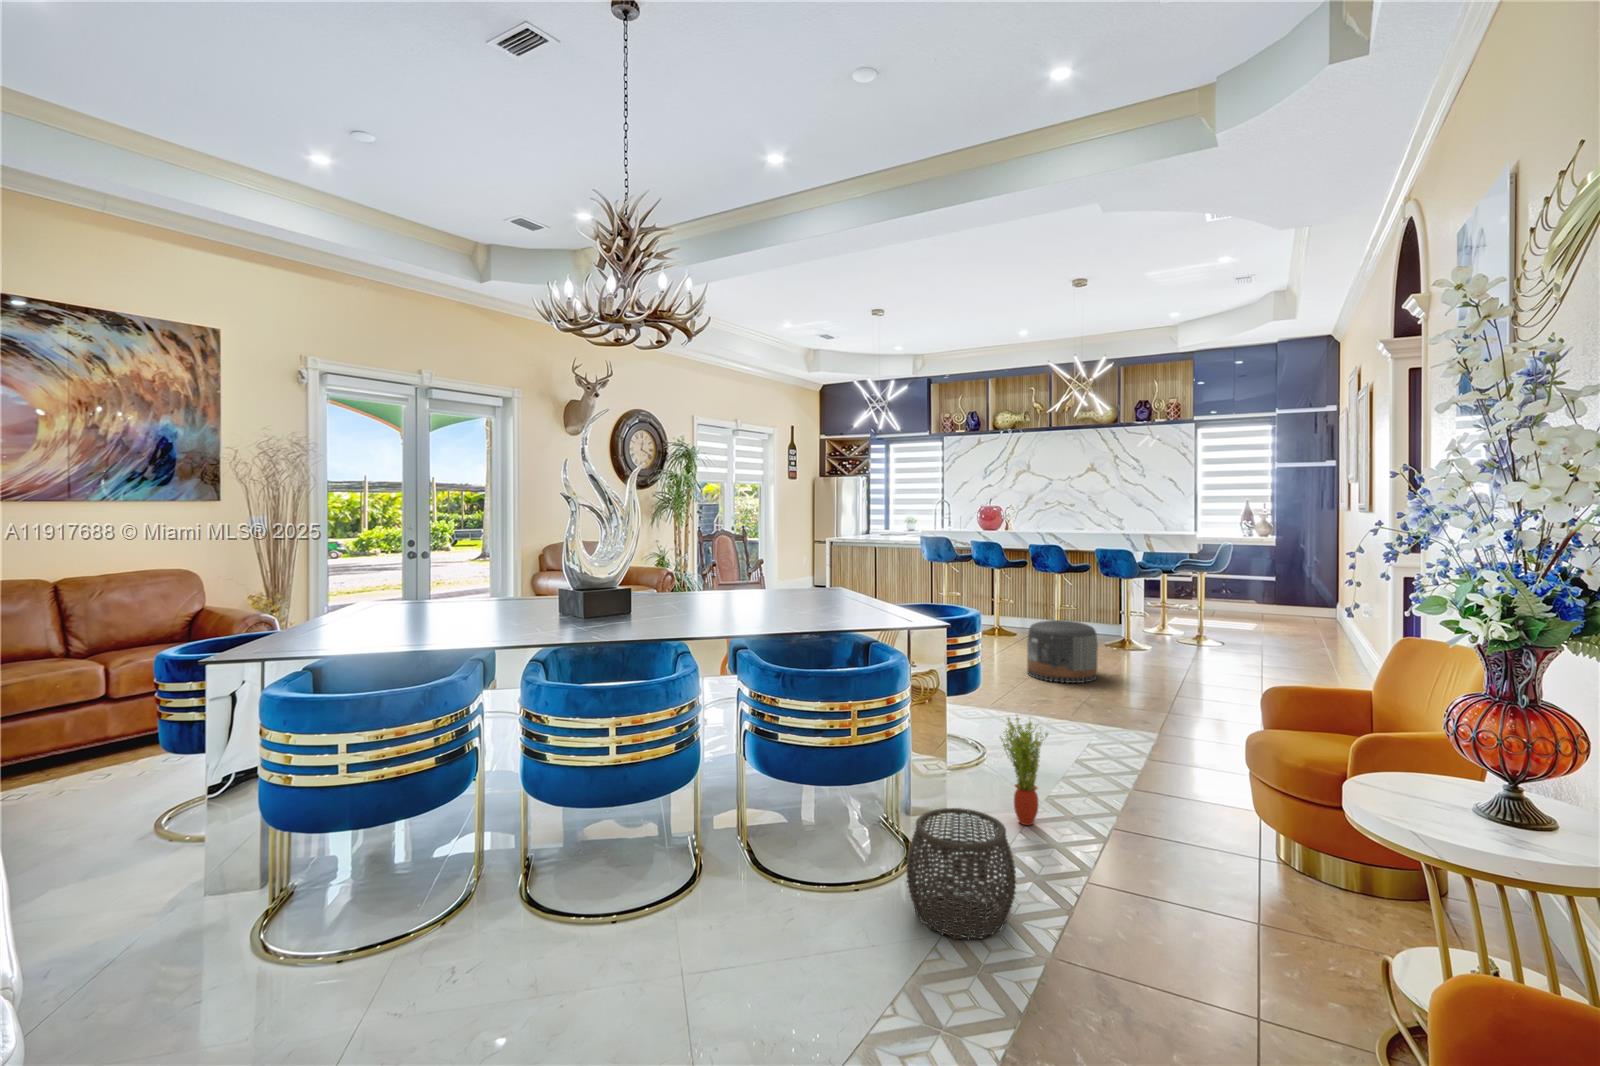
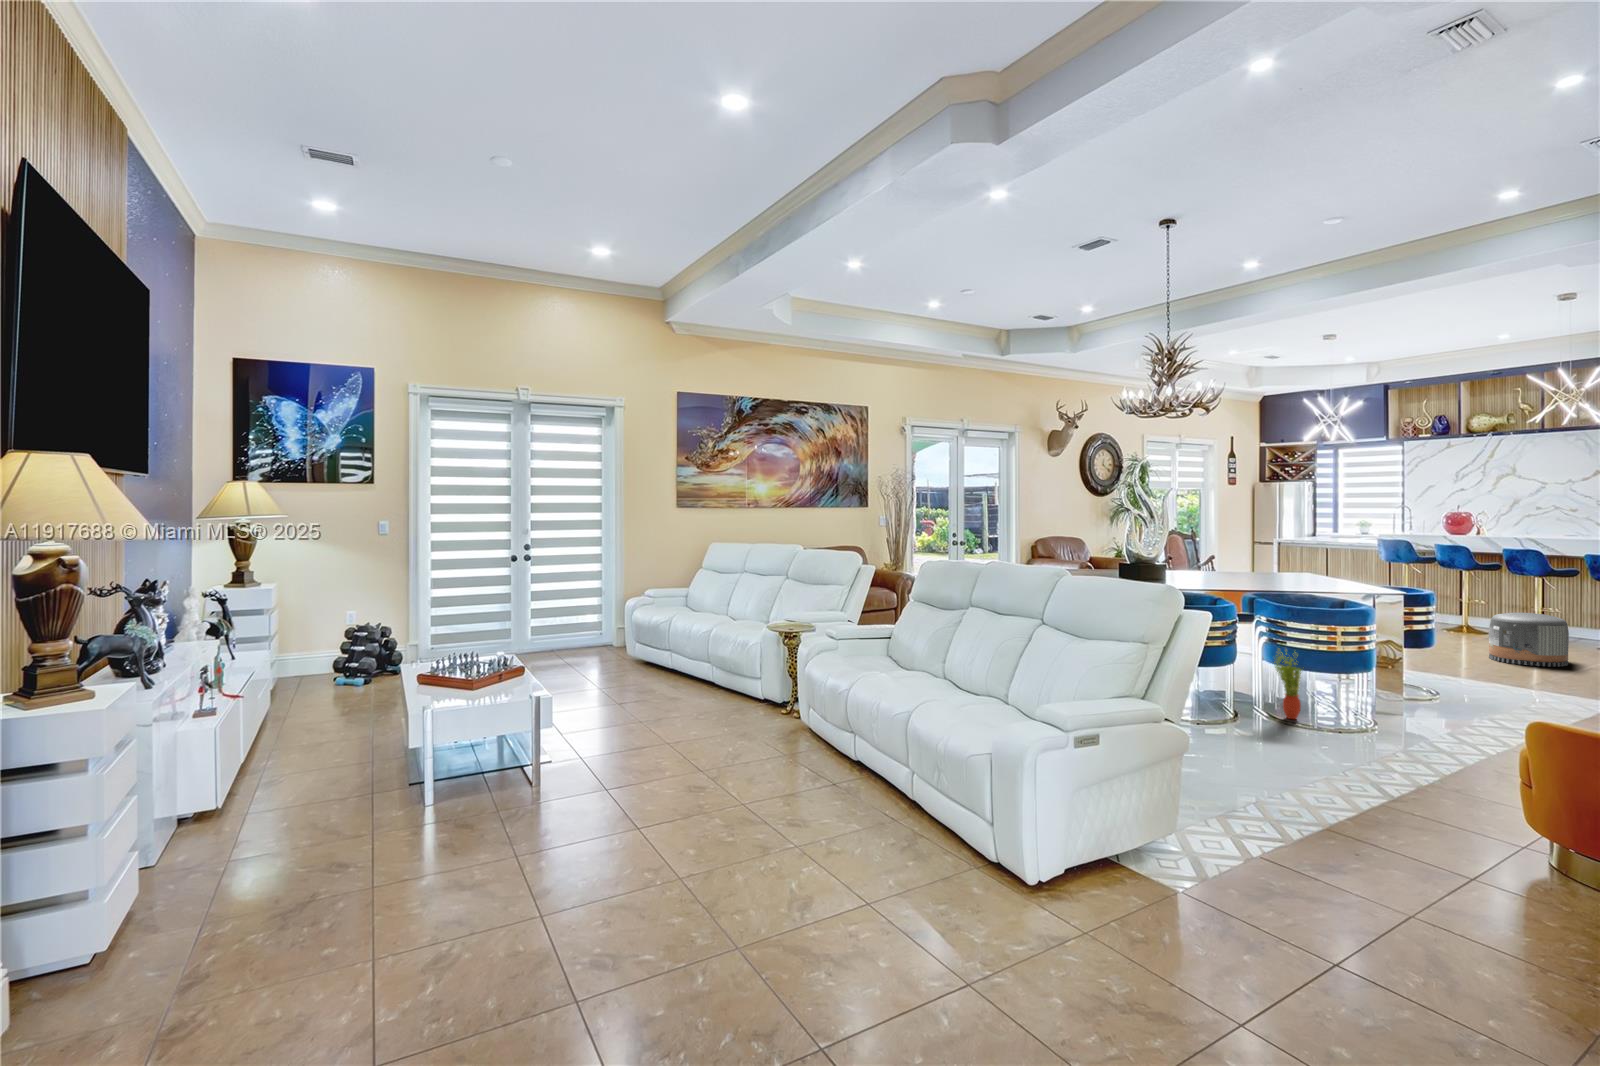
potted plant: present [1000,717,1048,825] -> present [1274,650,1301,719]
woven basket: present [906,808,1016,939] -> none [1366,683,1441,745]

